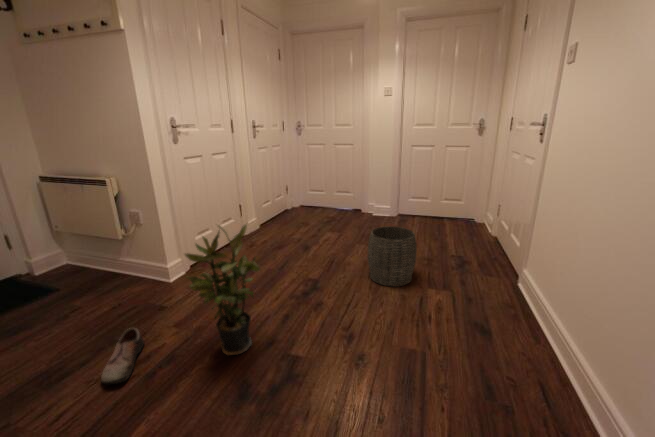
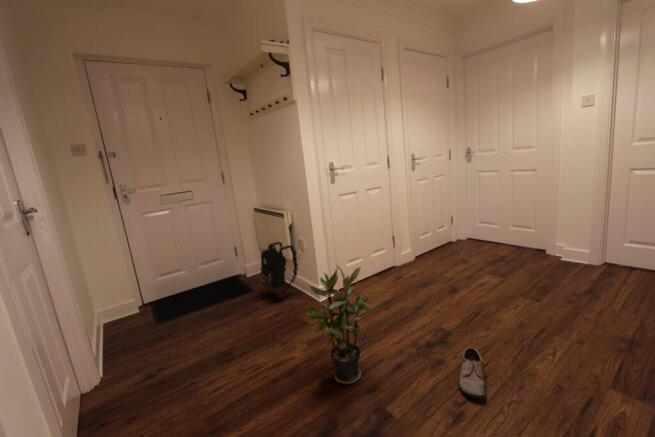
backpack: none [71,218,133,287] -> present [261,242,298,296]
woven basket: present [368,226,417,287] -> none [516,283,589,365]
shoe: present [101,328,144,384] -> present [459,347,486,399]

